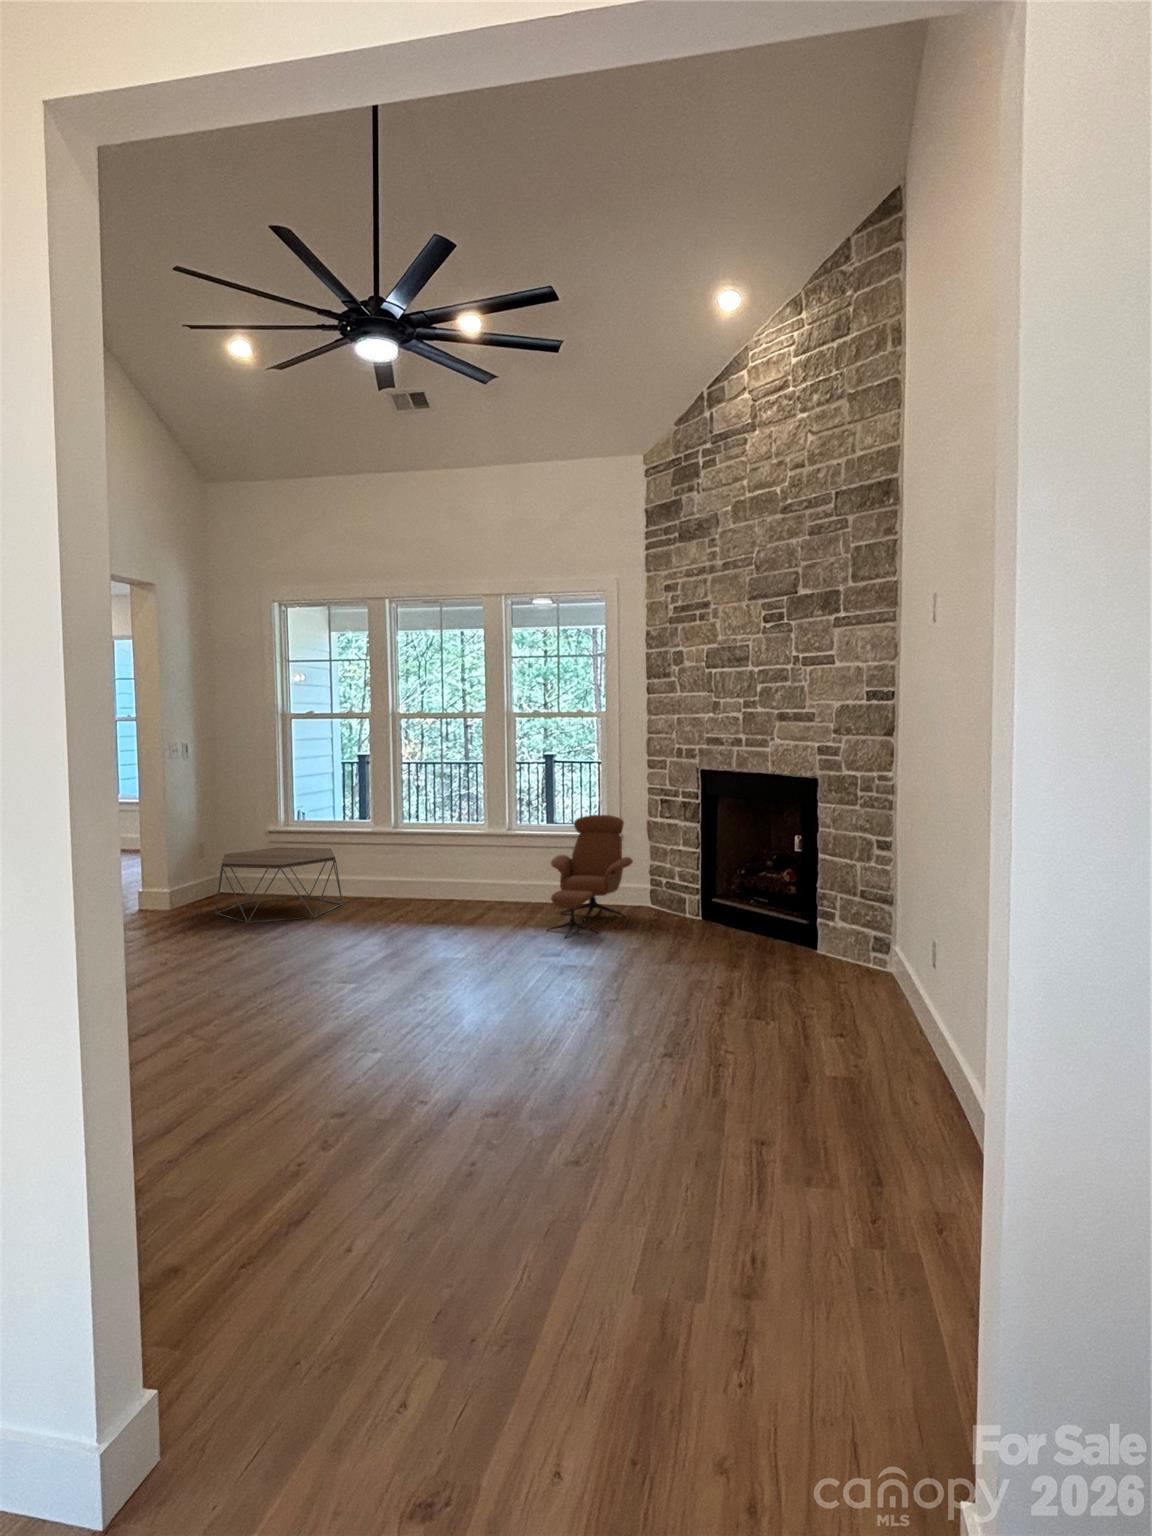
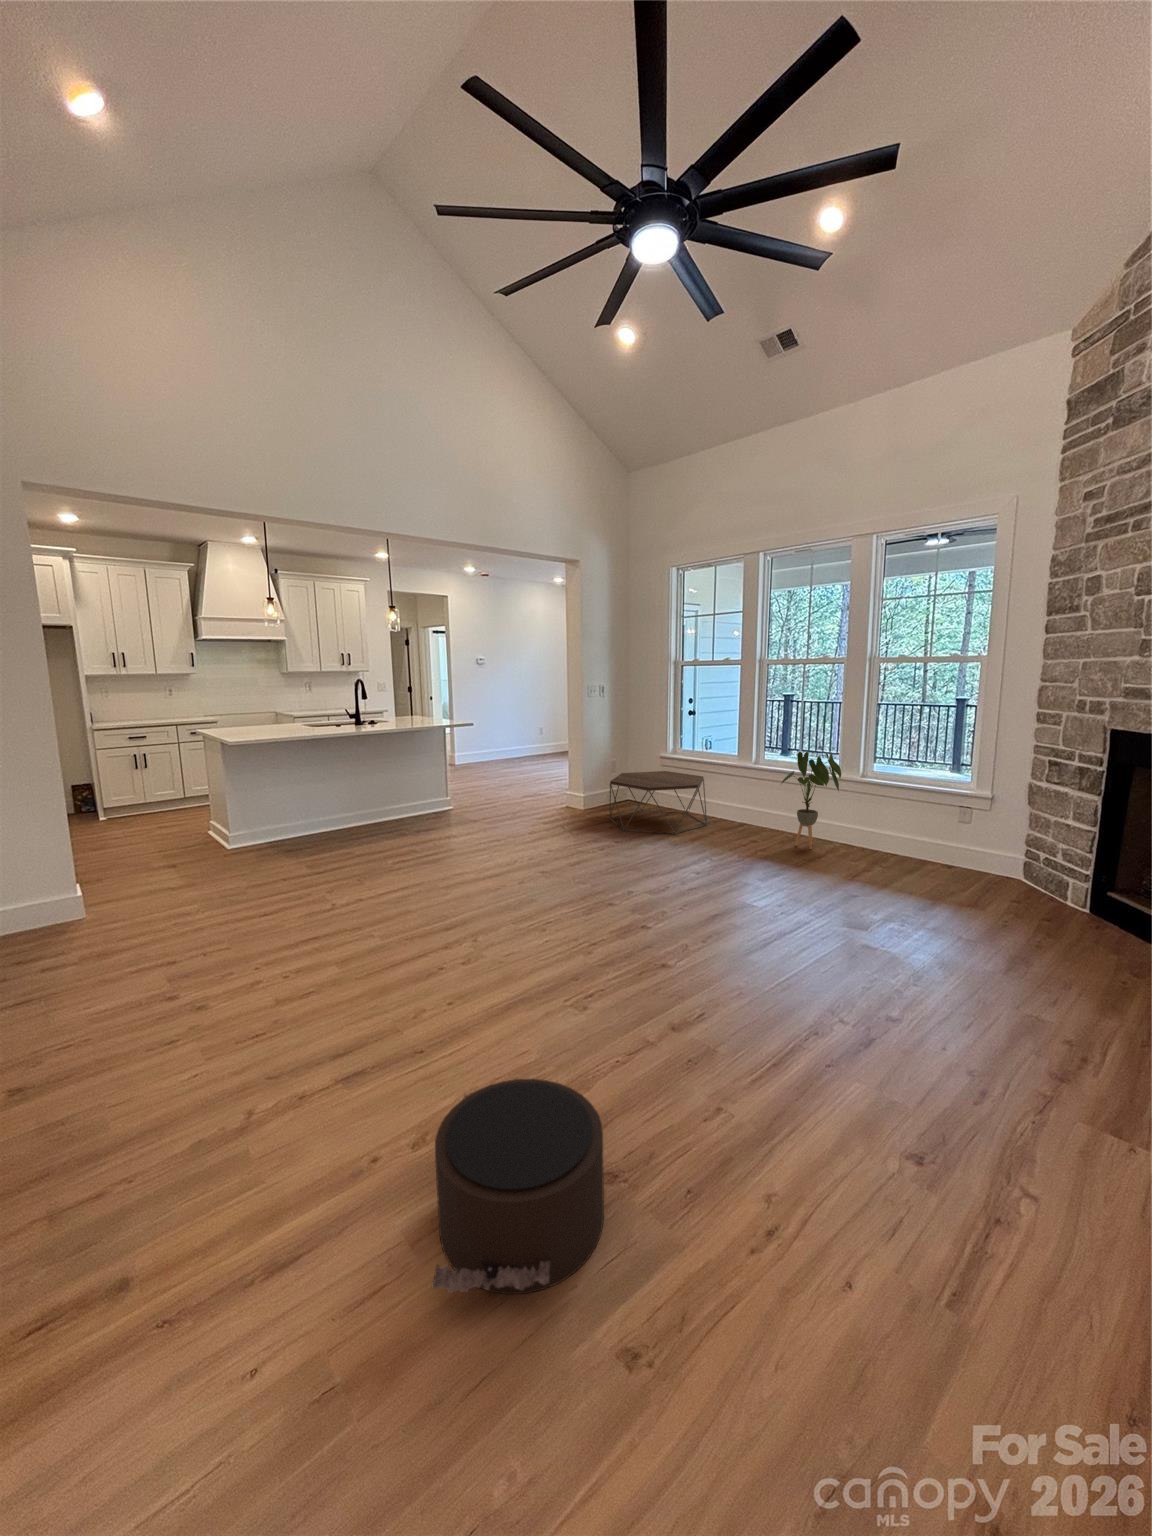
house plant: none [432,808,492,910] -> present [781,752,841,849]
lounge chair: present [548,815,633,937] -> none [876,770,1000,904]
pouf: none [359,1072,513,1212] -> present [432,1079,604,1294]

